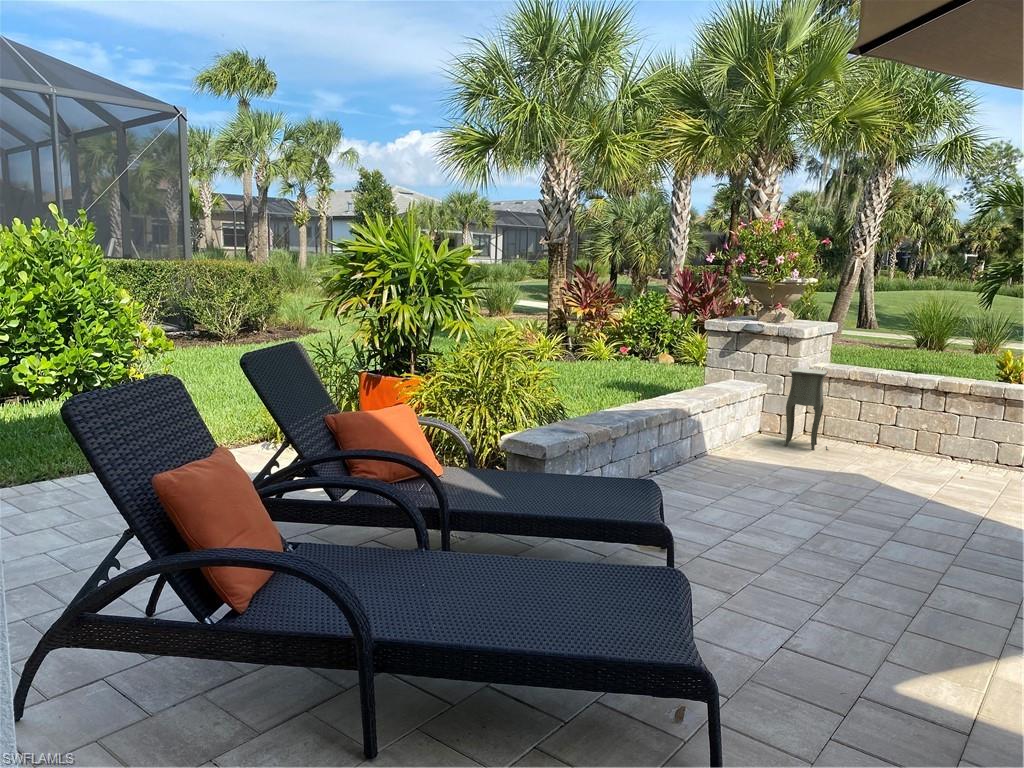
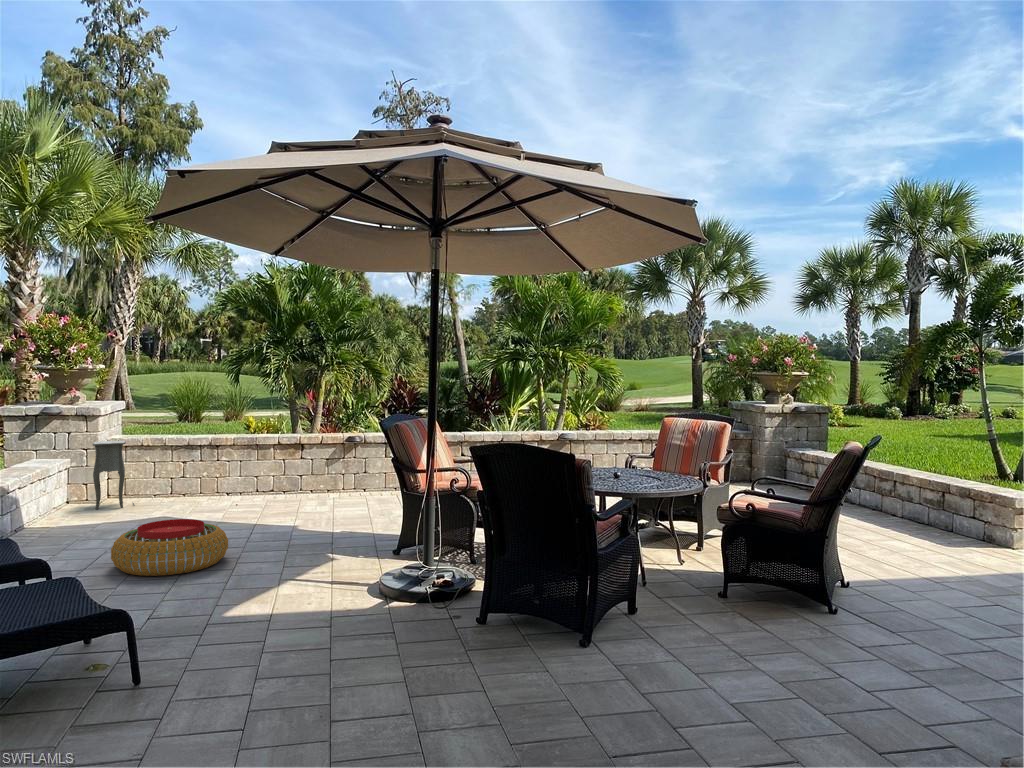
pouf: none [763,495,928,587] -> present [111,519,228,576]

